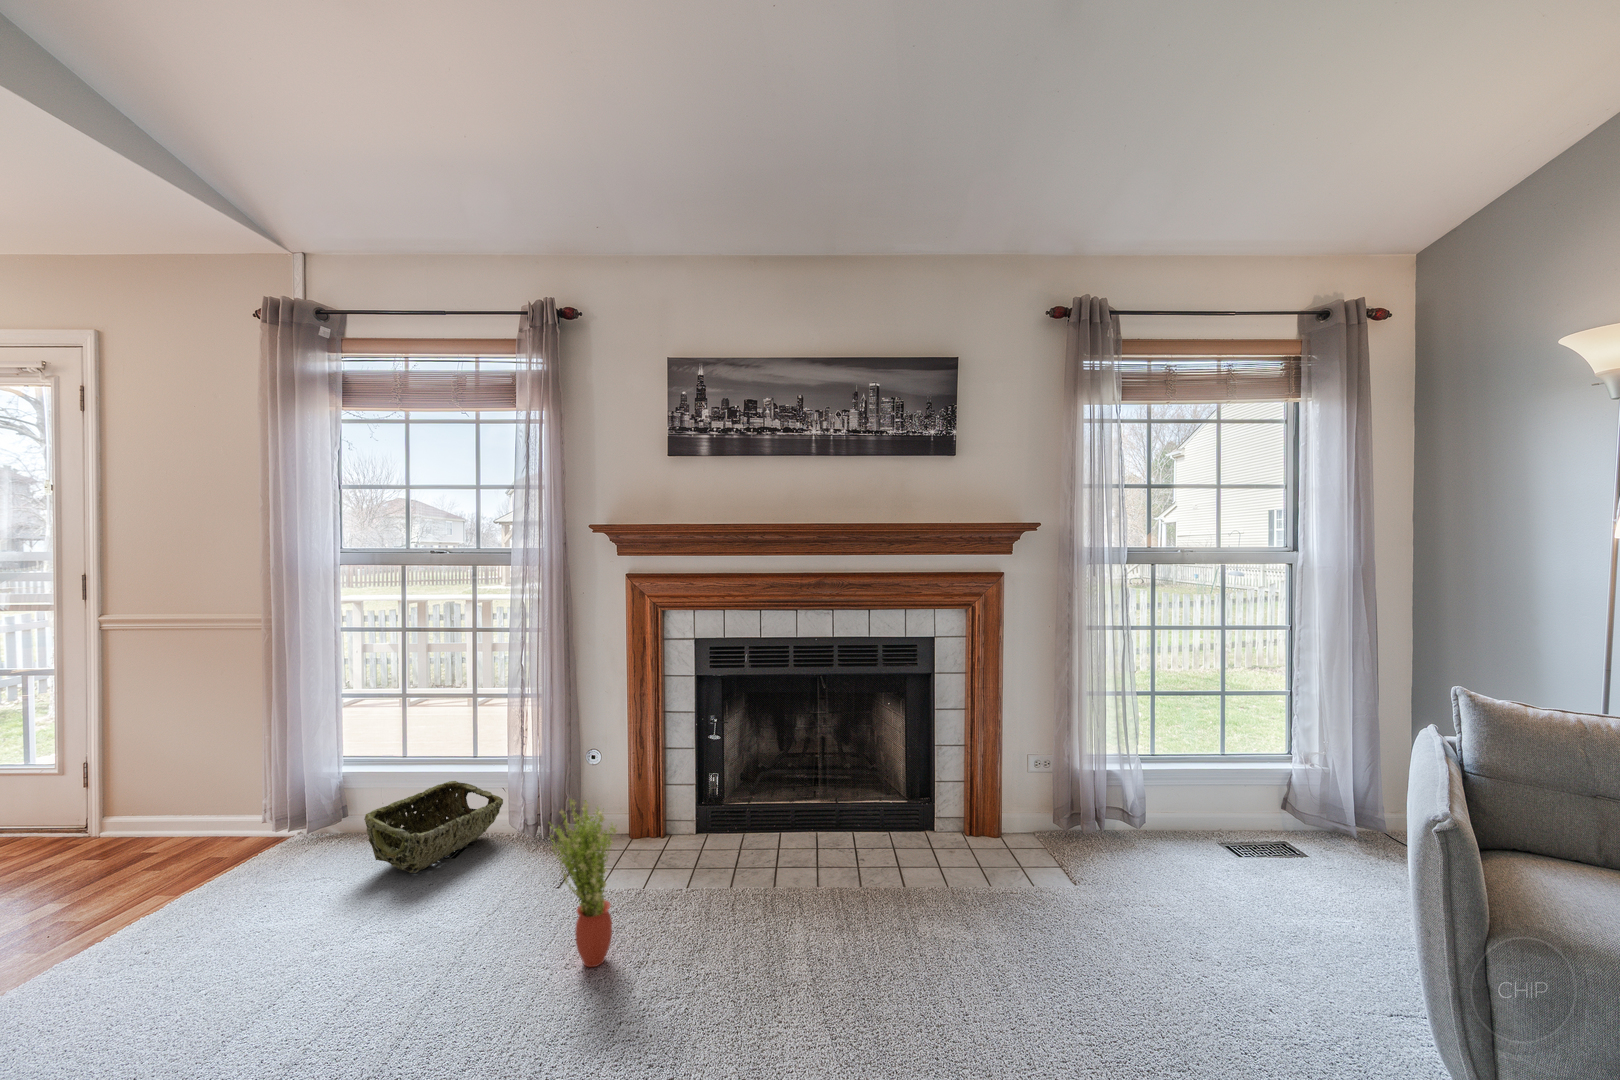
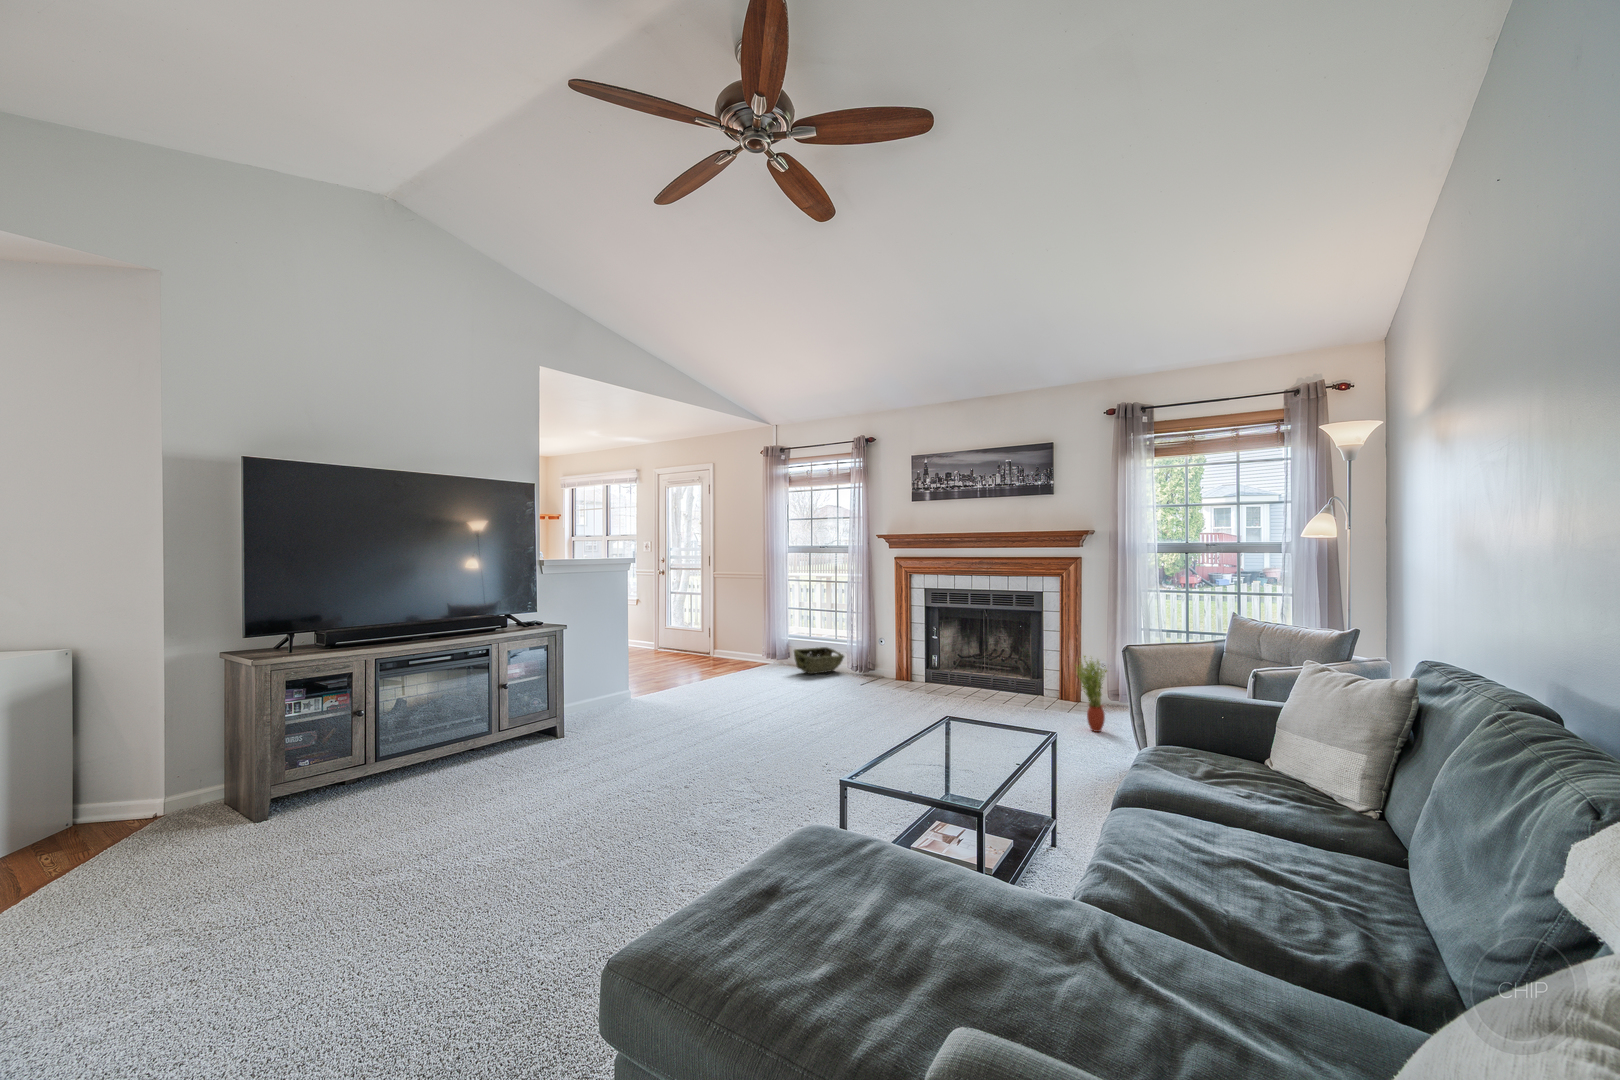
potted plant: present [551,800,617,967] -> present [1077,656,1107,732]

